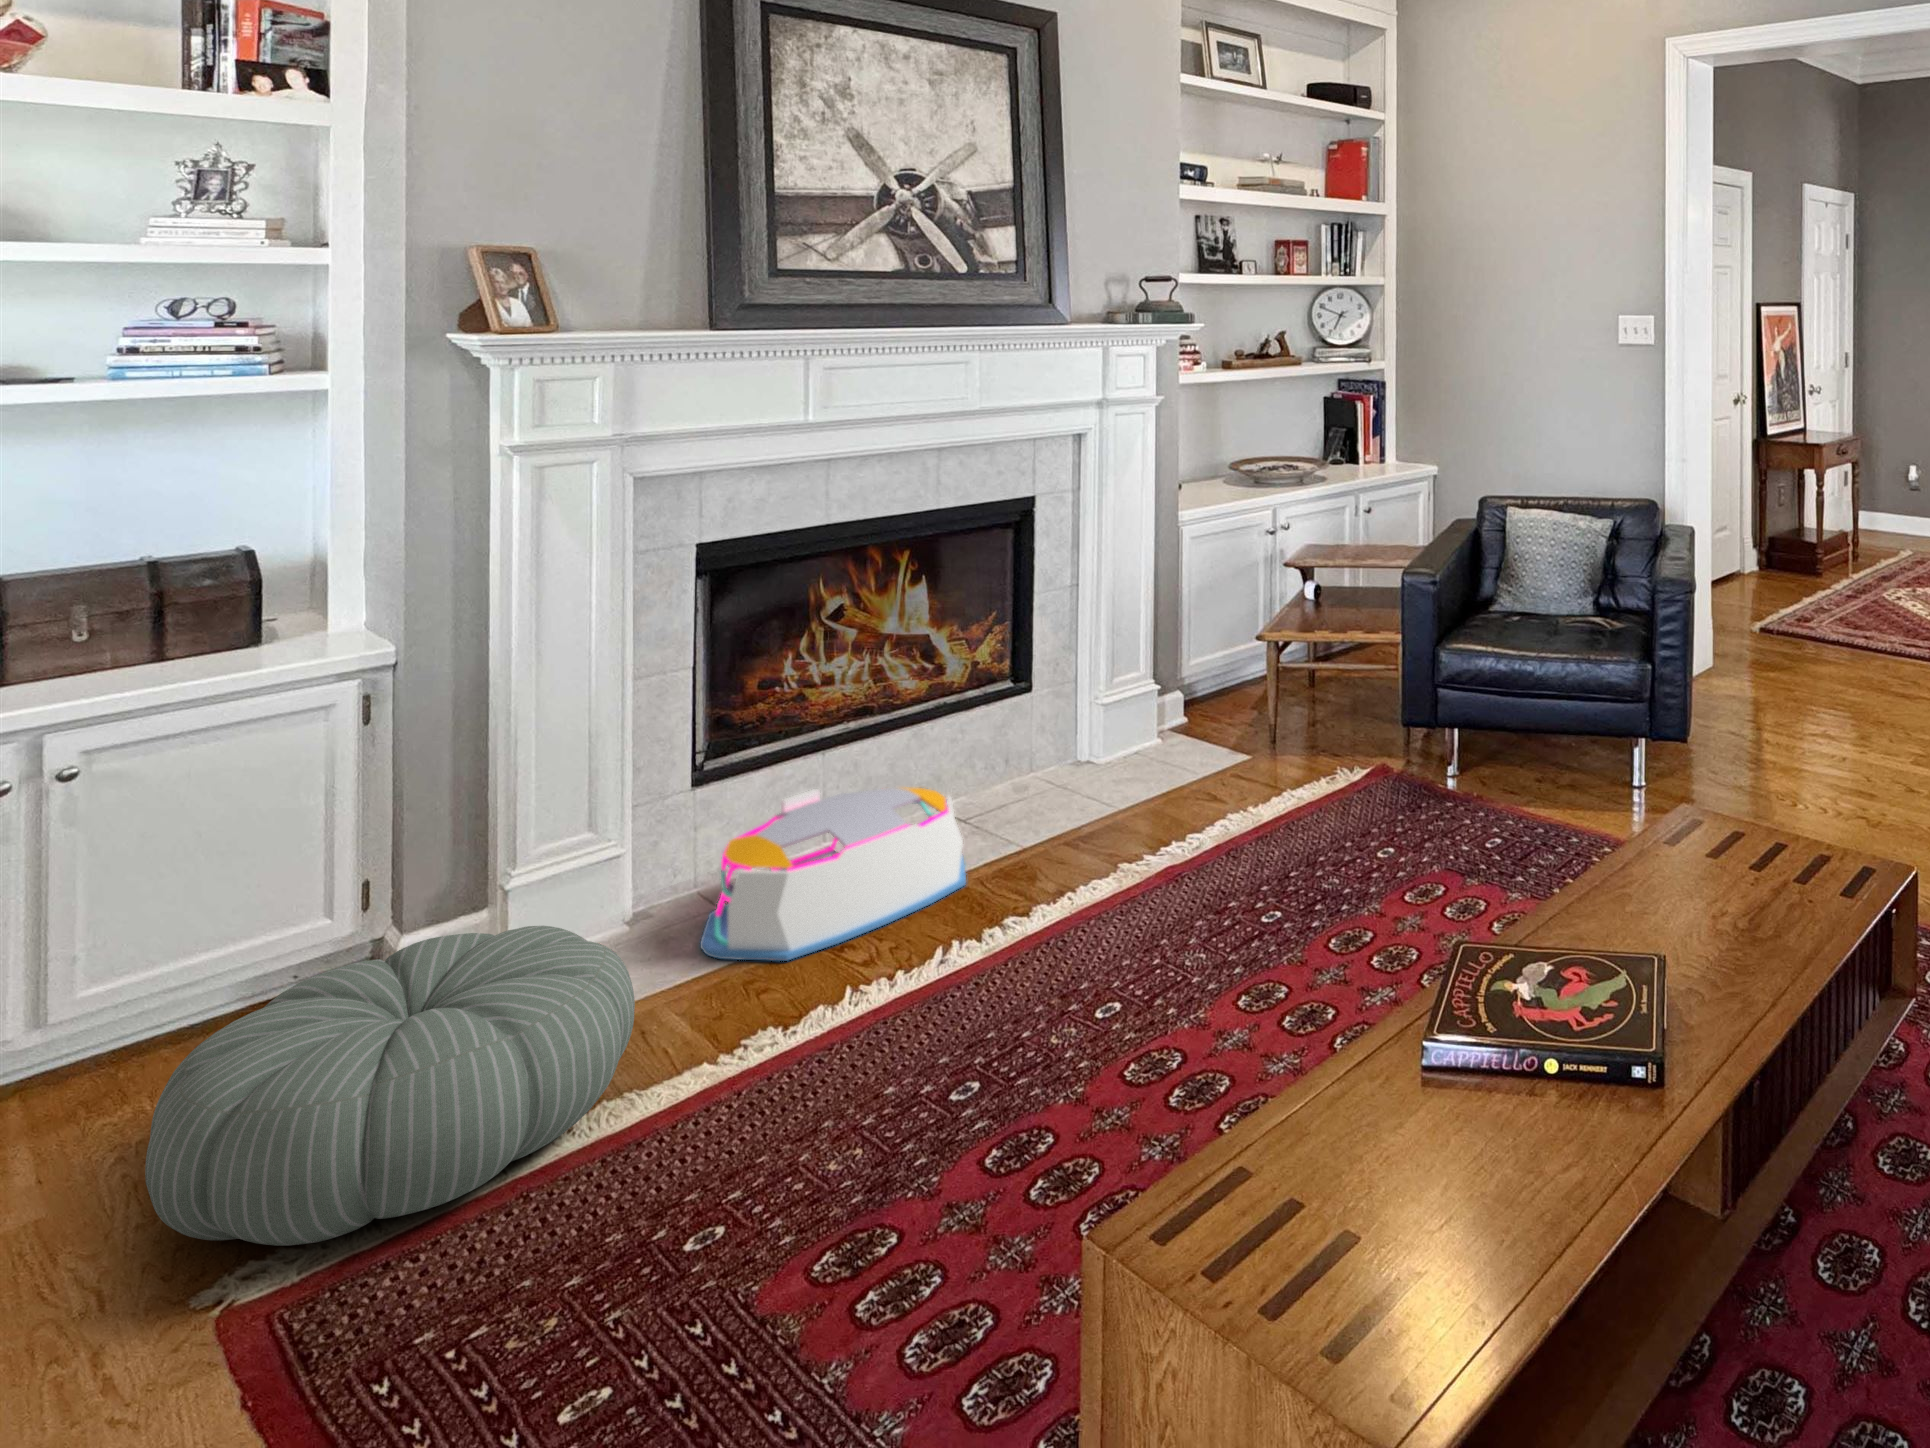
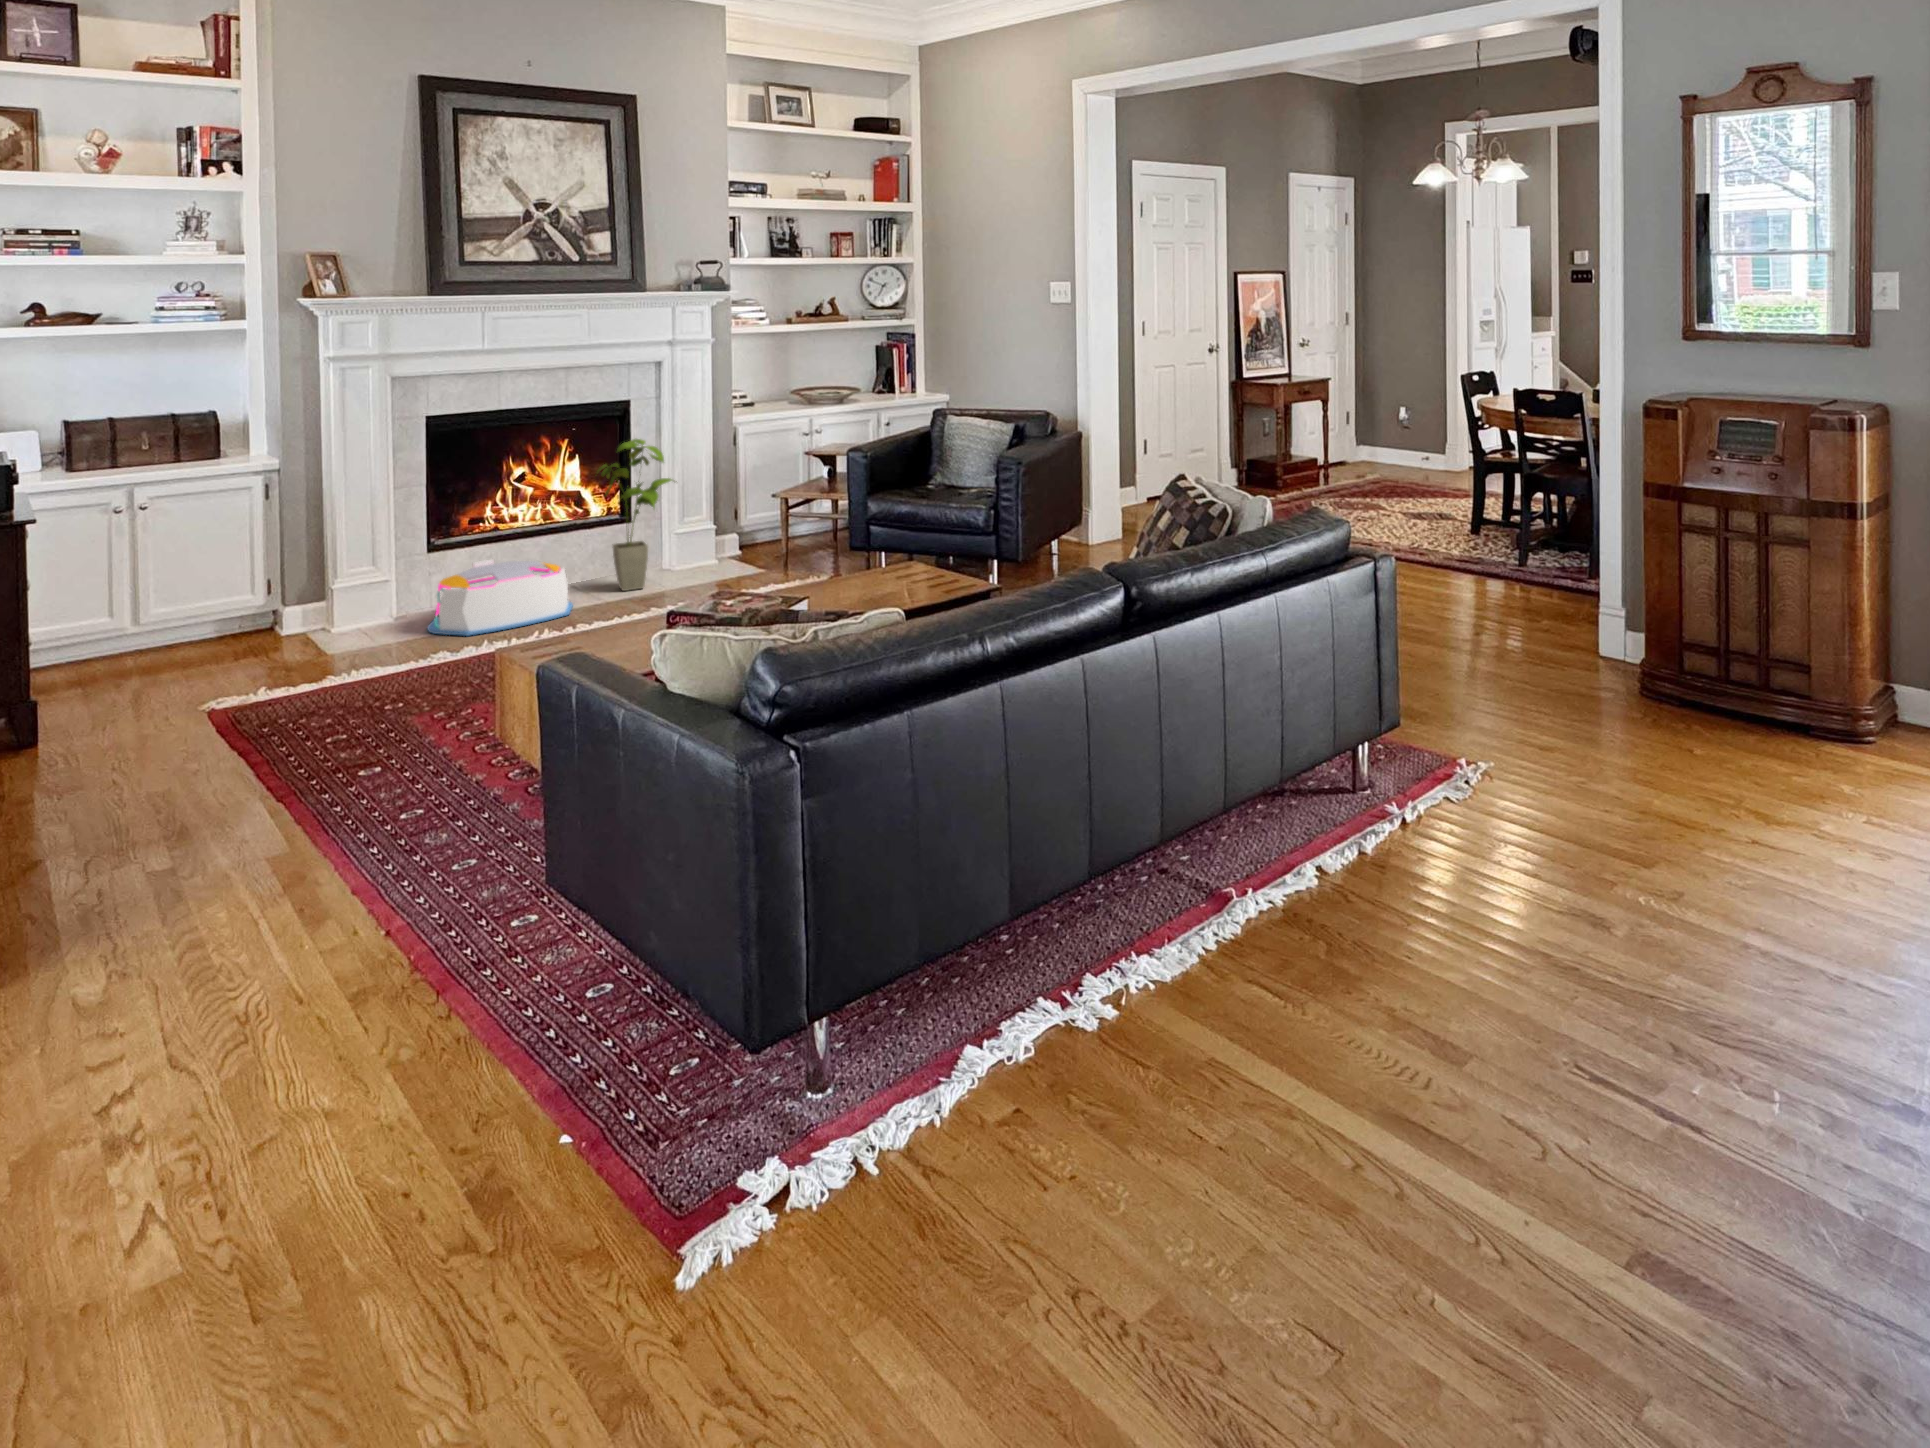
house plant: none [989,562,1119,815] -> present [598,439,672,591]
pouf: present [145,926,635,1246] -> none [189,593,387,697]

